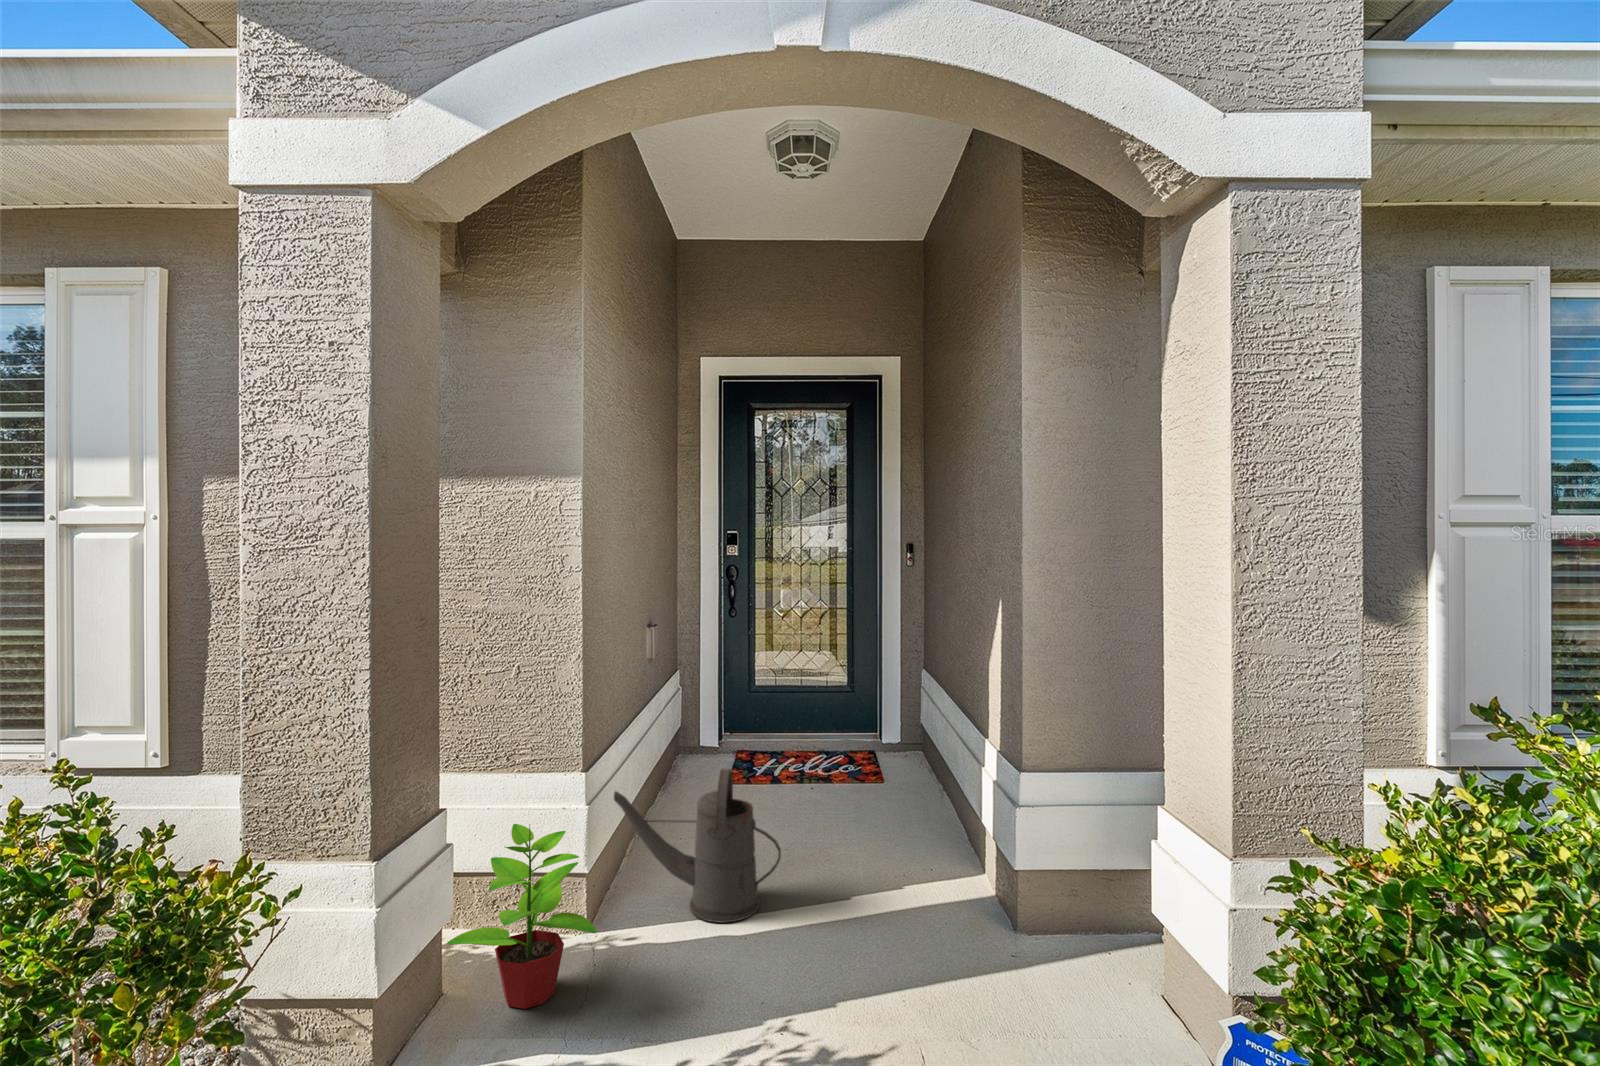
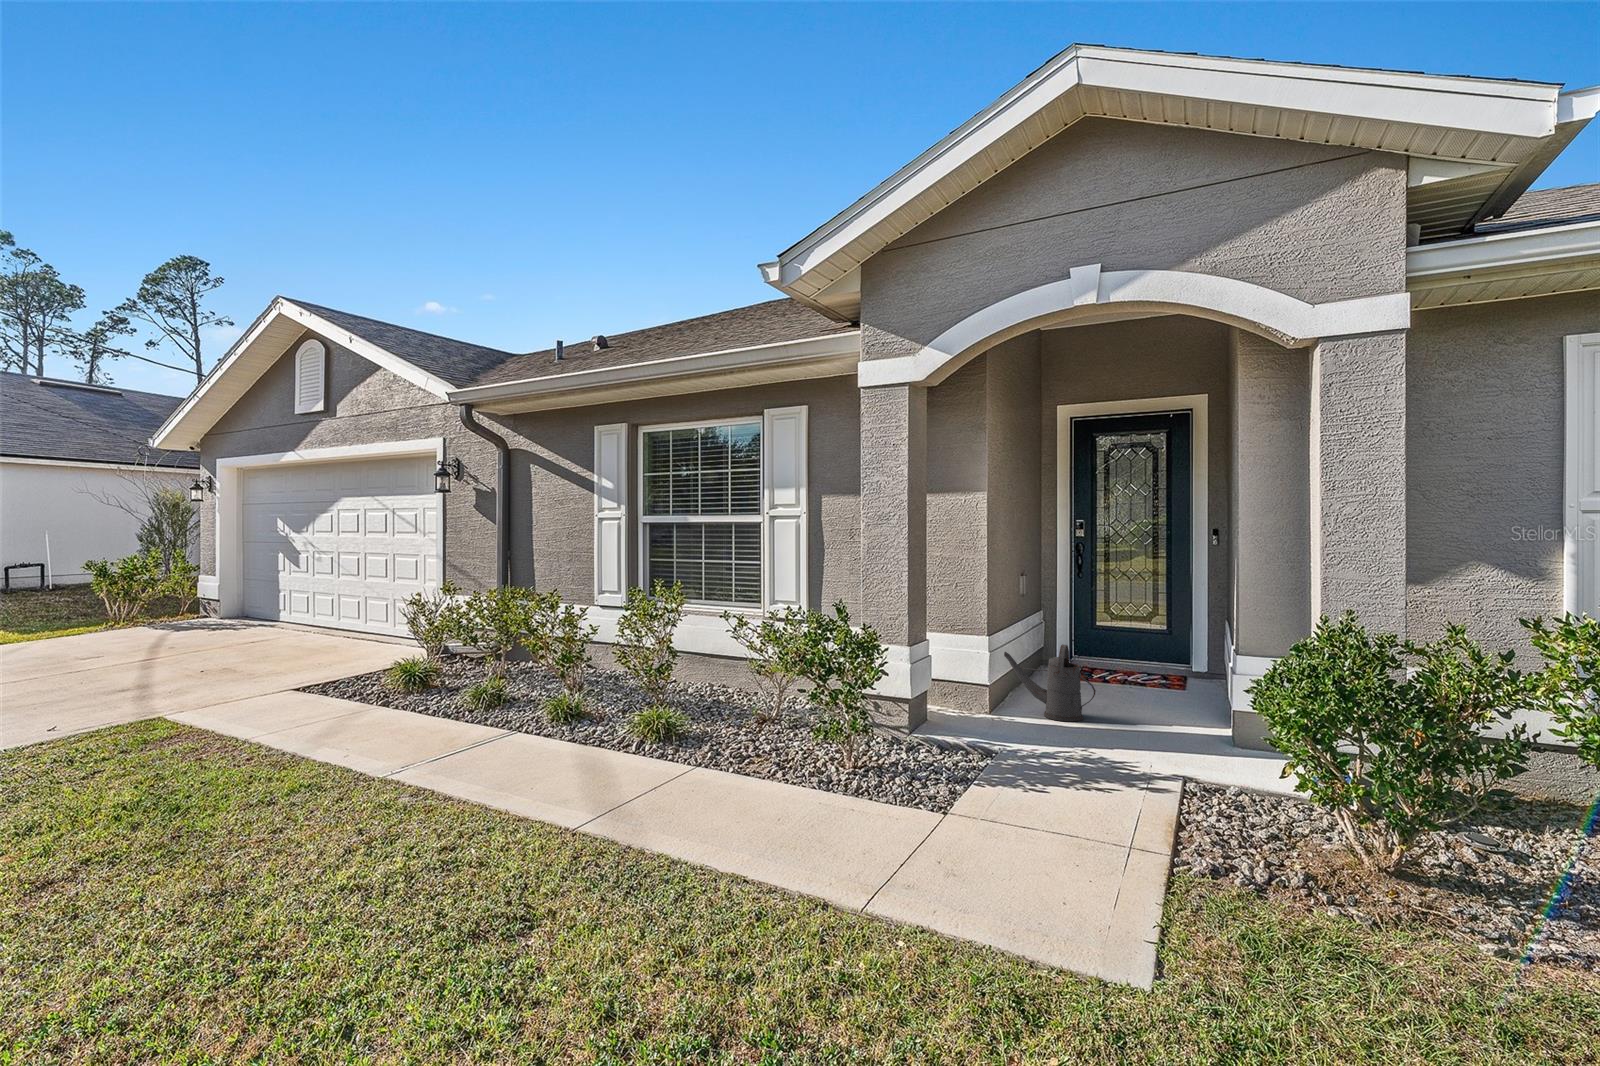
potted plant: present [447,824,596,1009] -> none [933,649,997,729]

